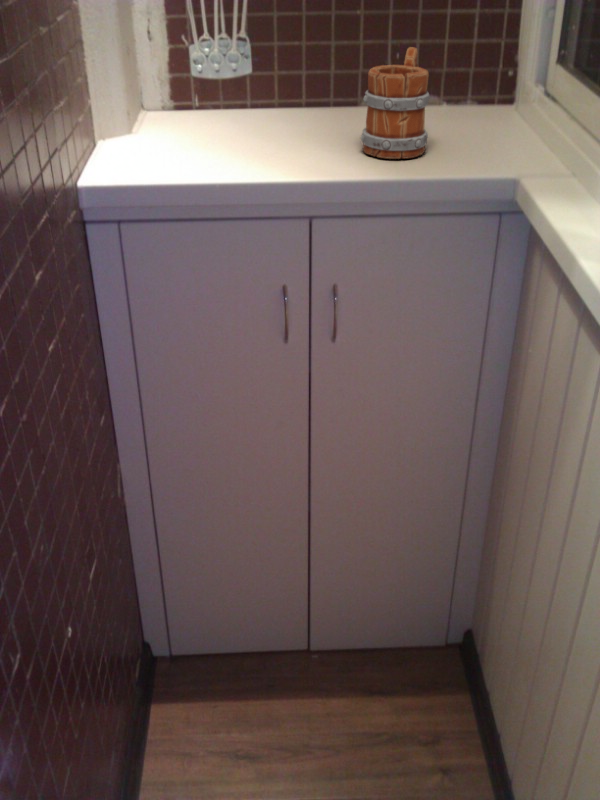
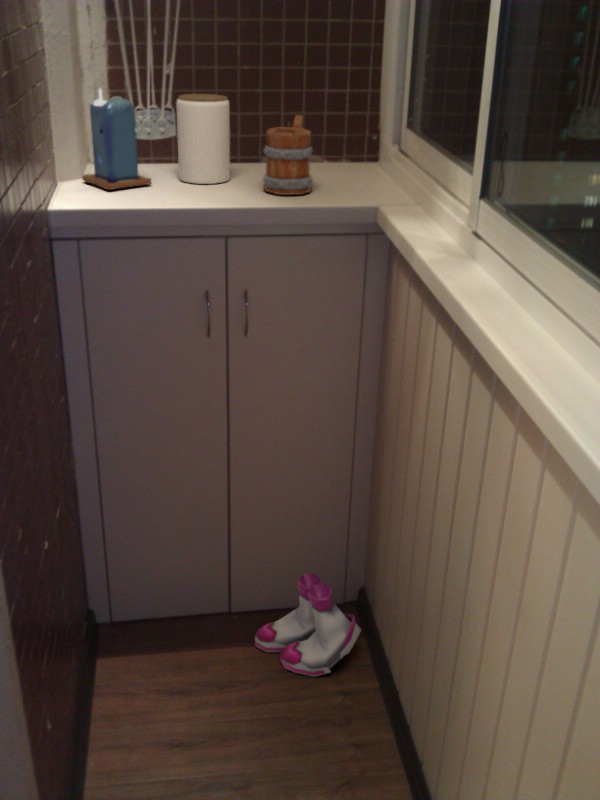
candle: none [129,15,216,152] -> present [82,89,151,190]
jar: none [250,19,319,141] -> present [176,94,230,184]
boots: none [335,627,466,753] -> present [255,573,361,676]

